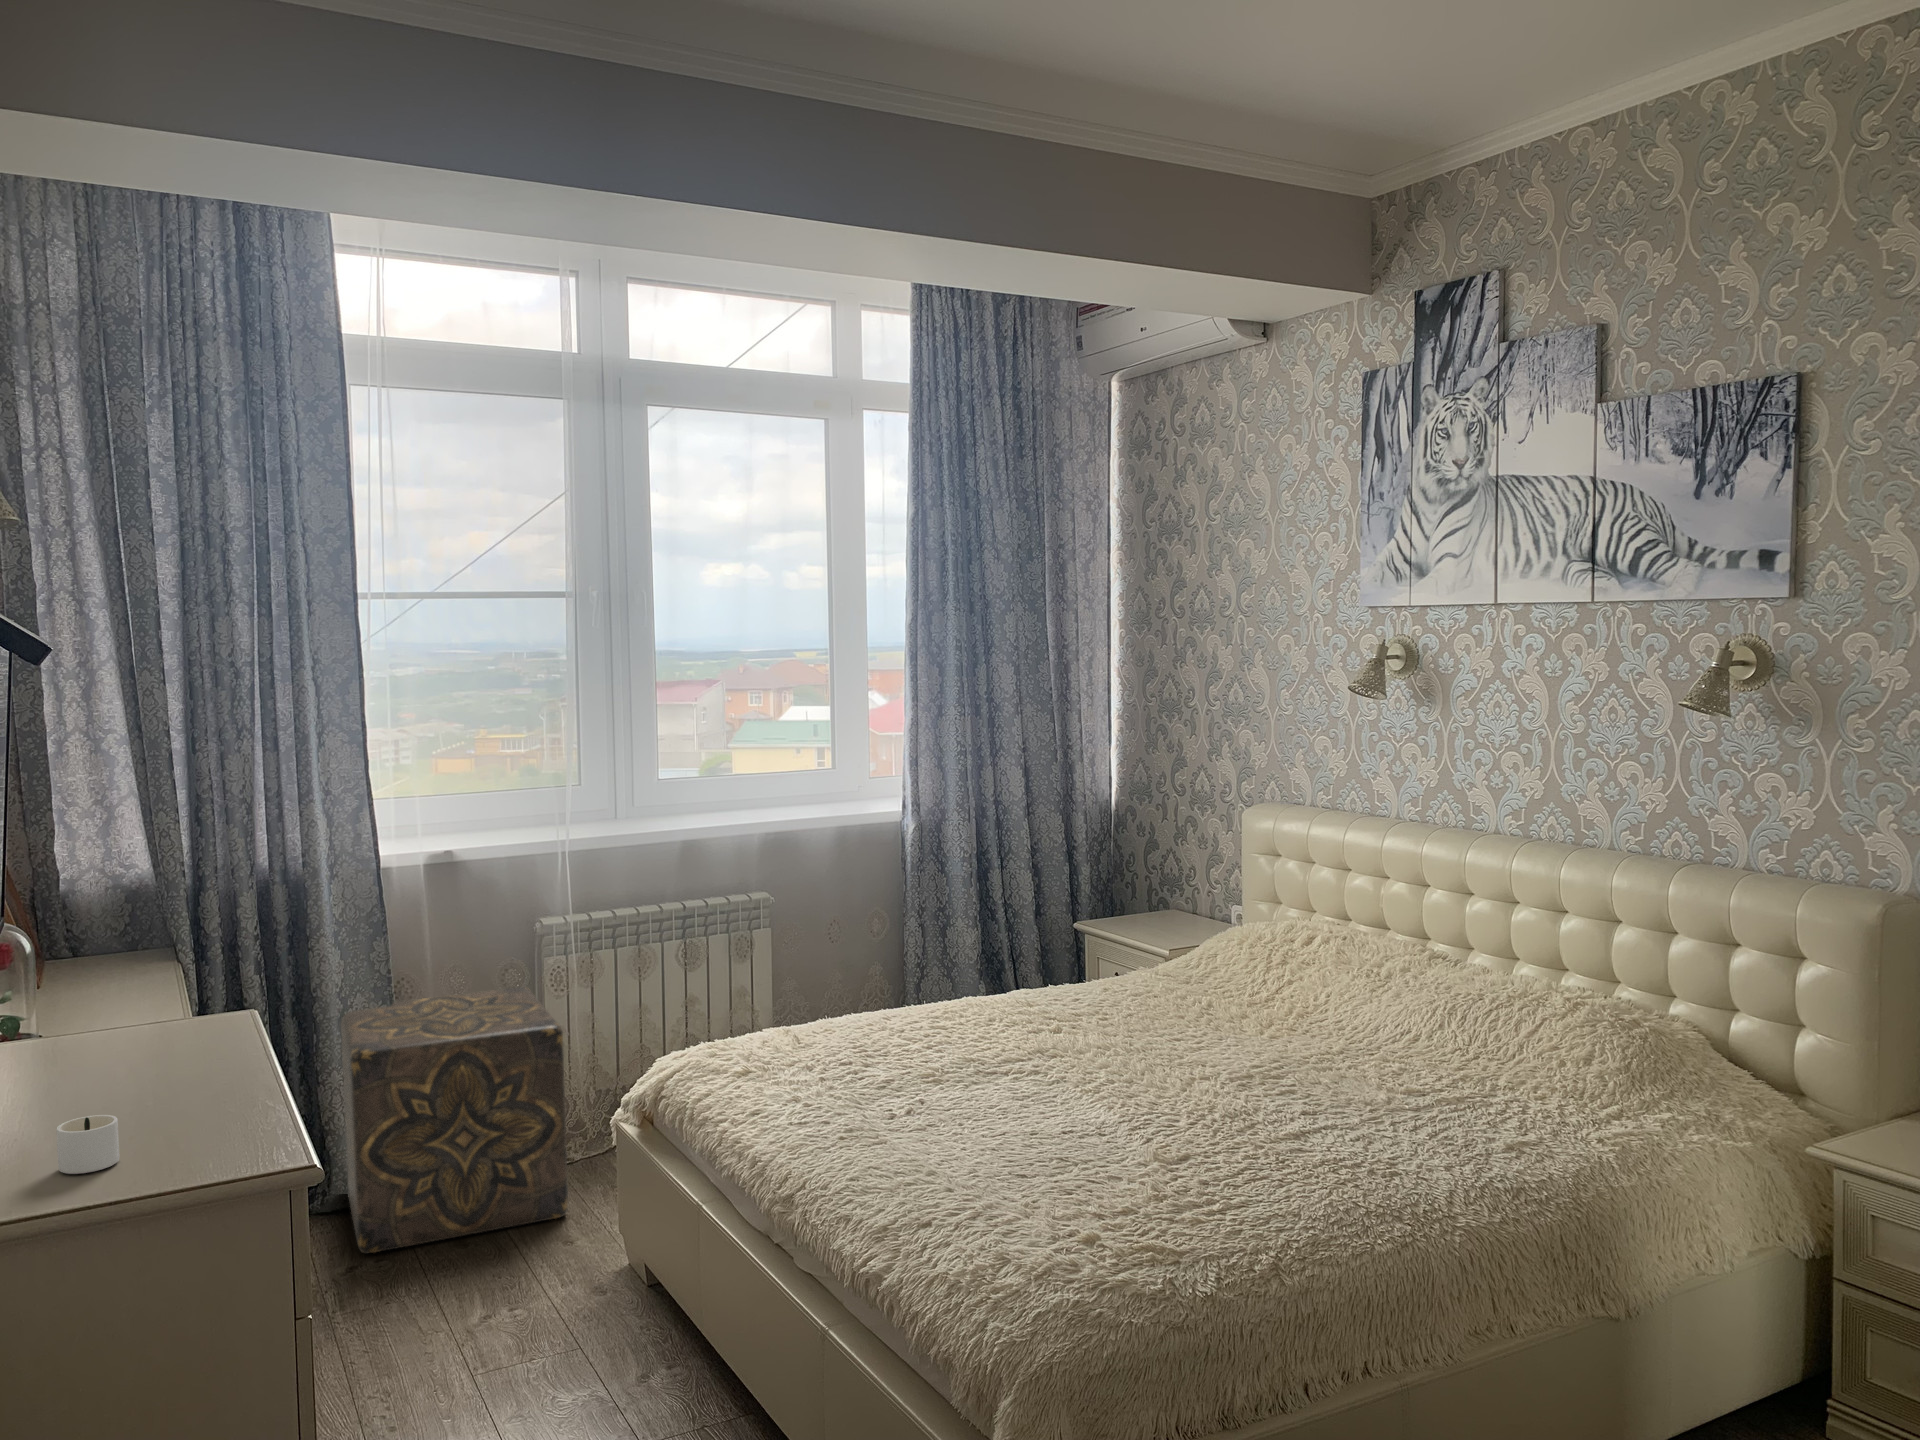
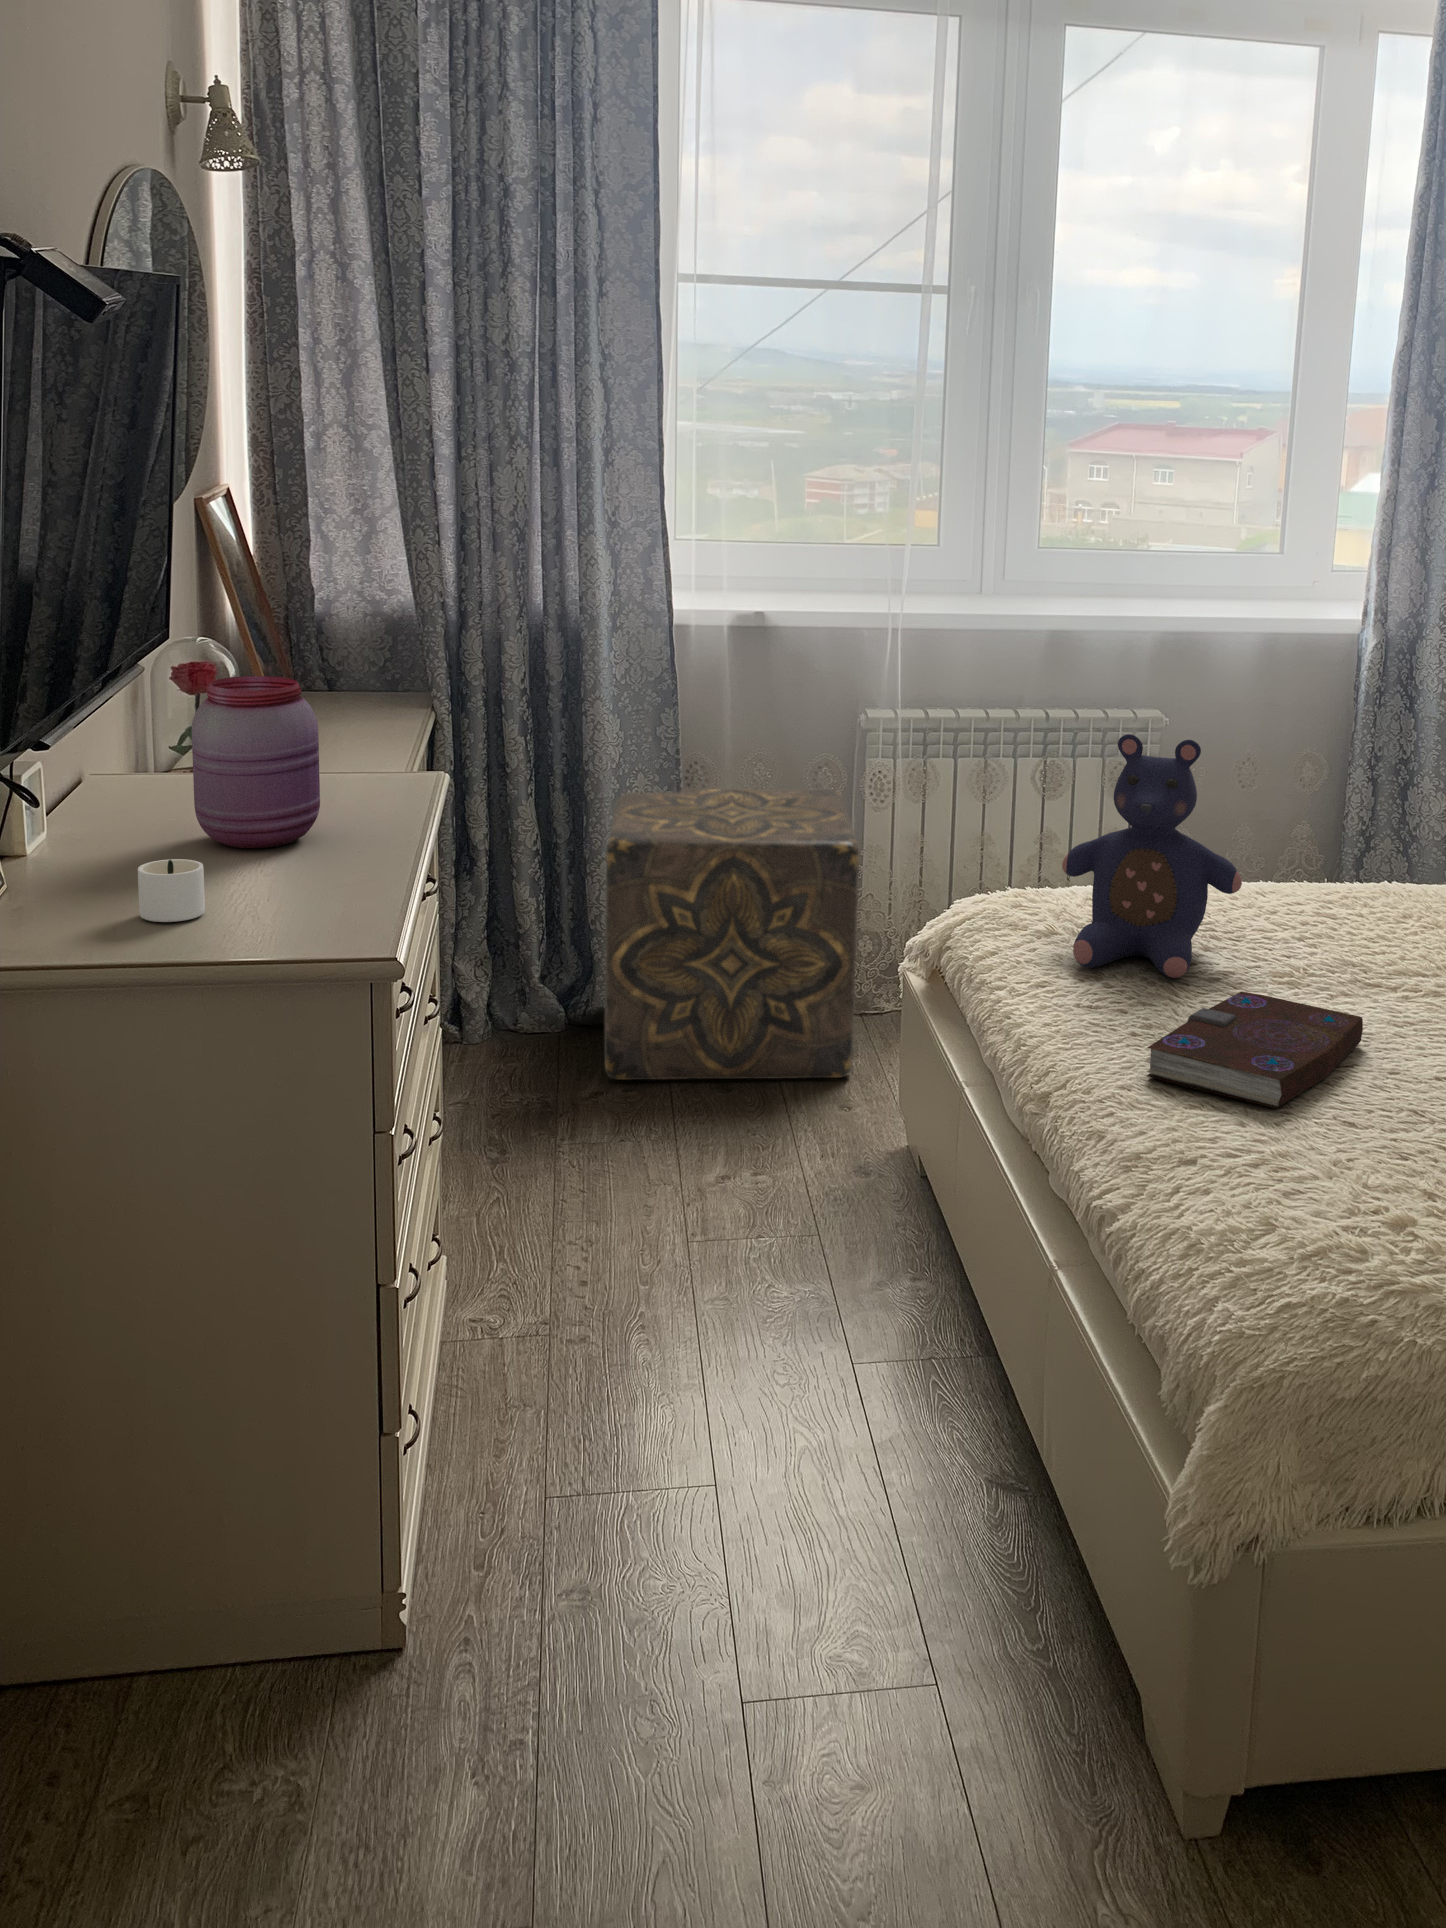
teddy bear: none [754,913,889,1094] -> present [1062,734,1242,978]
jar: none [63,949,182,1100] -> present [192,676,320,848]
book: none [865,1093,1004,1174] -> present [1144,991,1363,1108]

